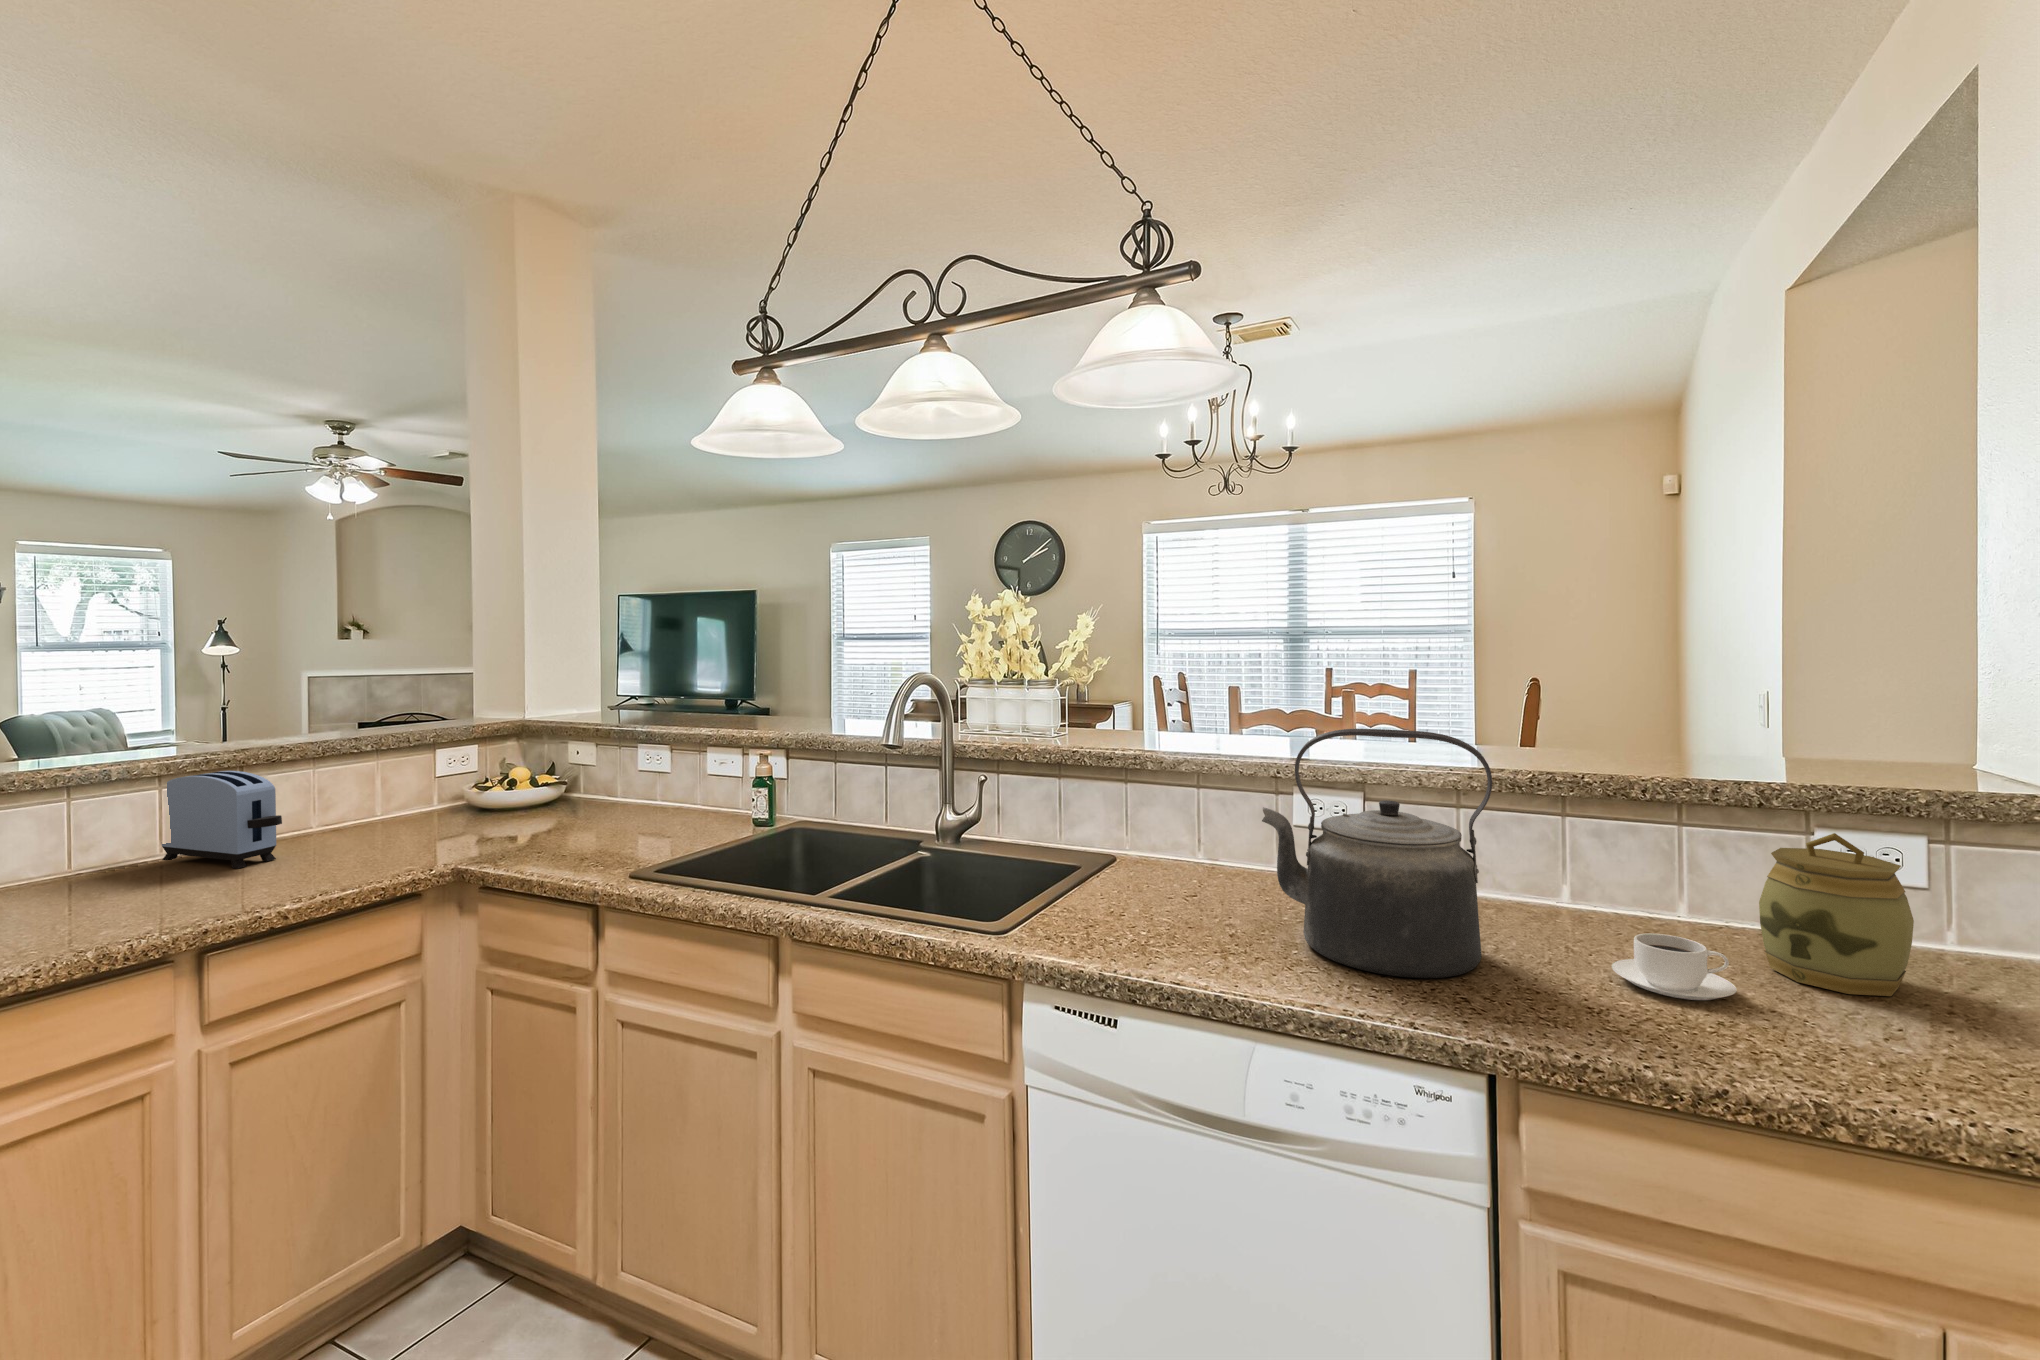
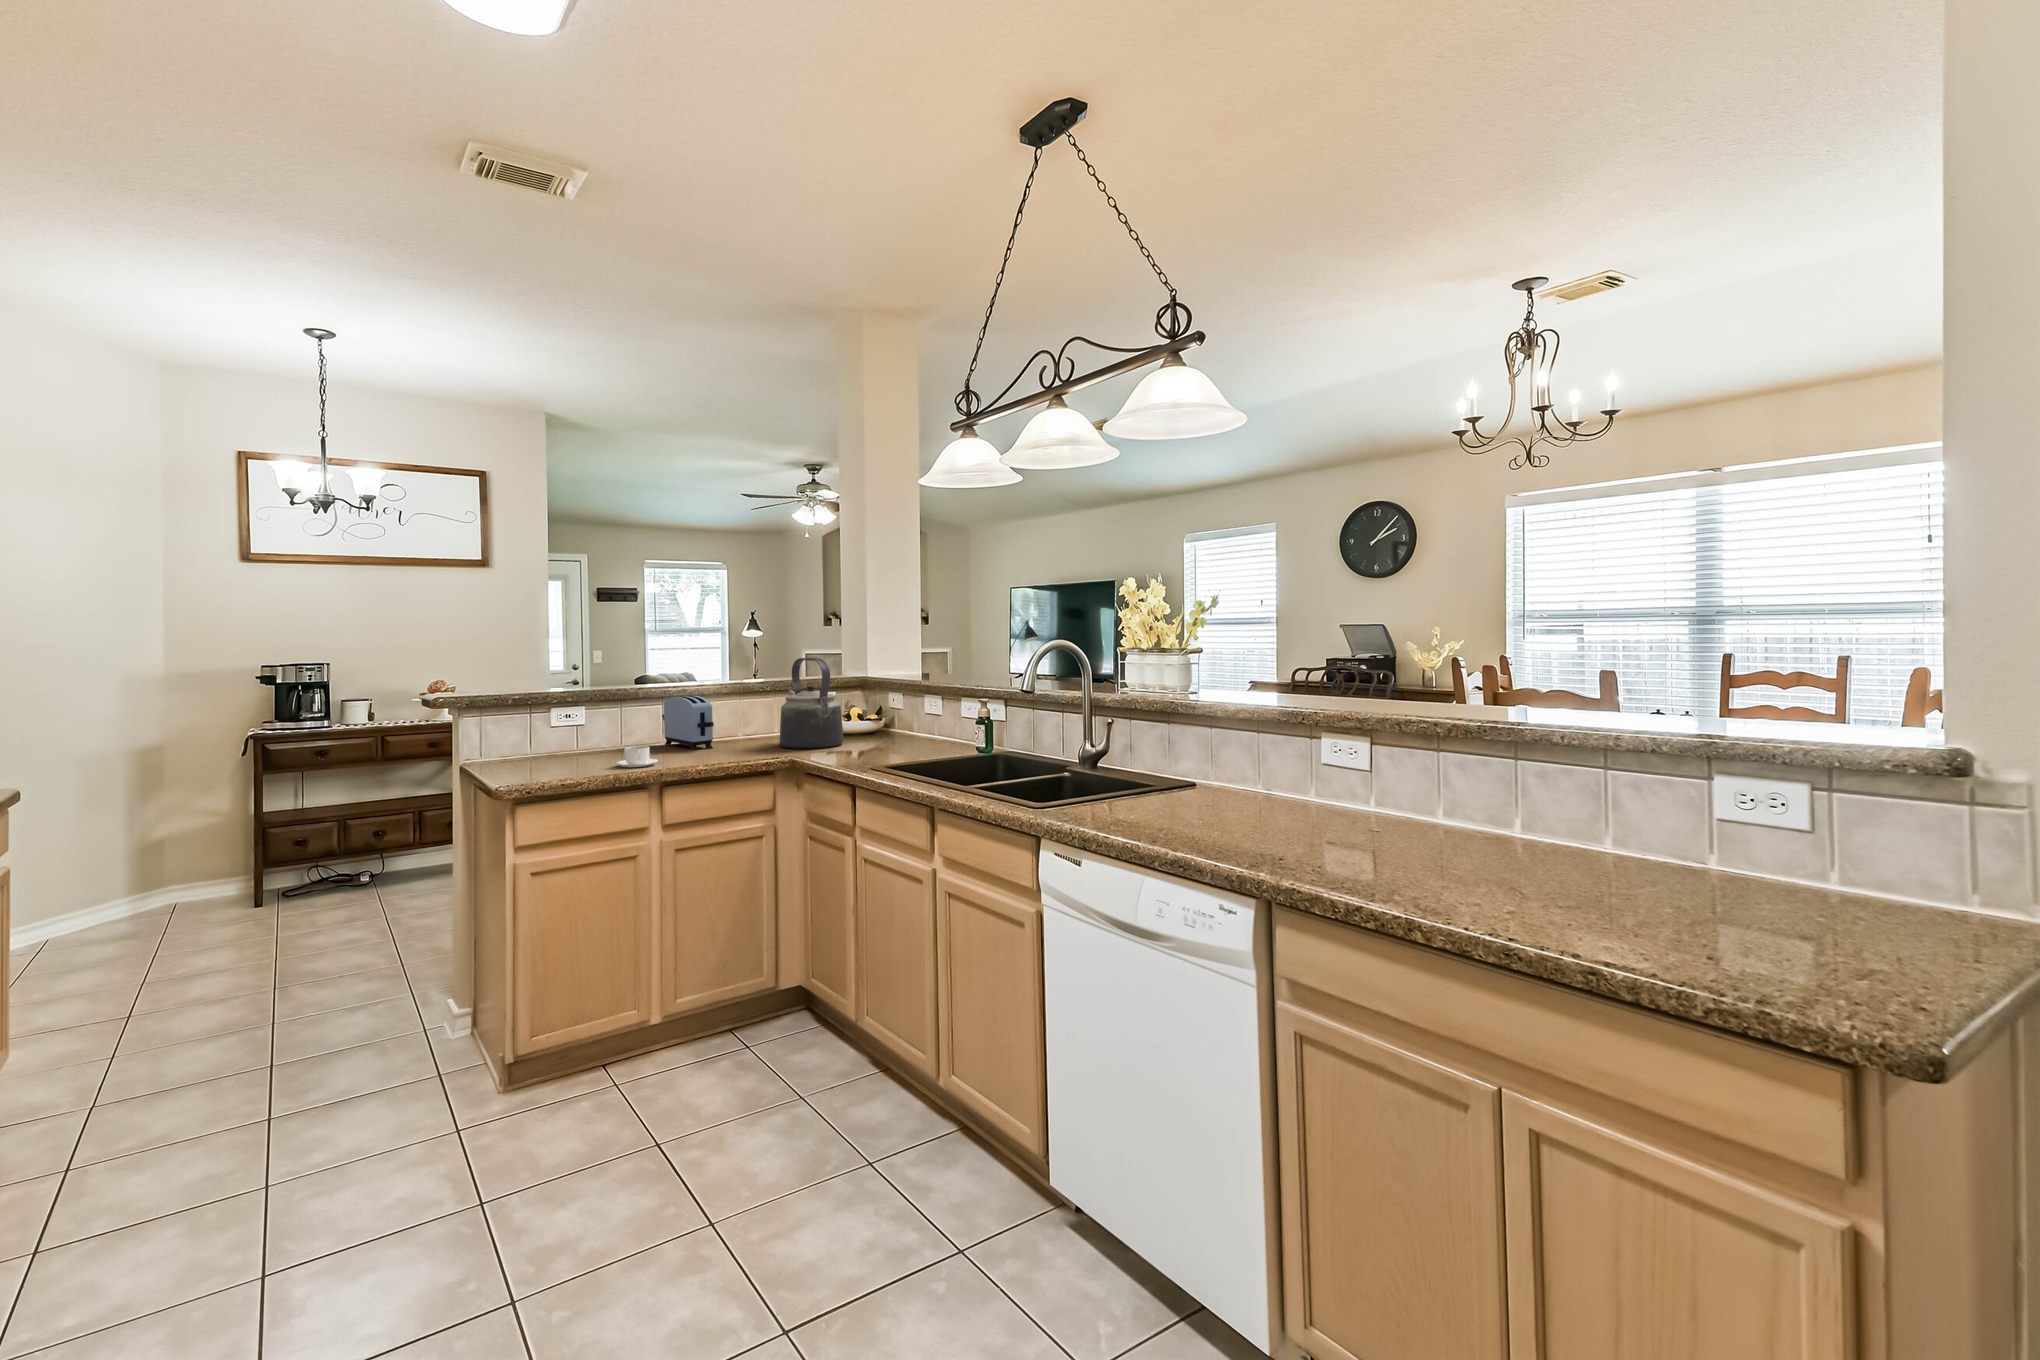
kettle: present [1262,729,1492,978] -> present [780,658,844,749]
jar: present [1759,833,1914,996] -> none [1581,764,1698,901]
coffee cup: present [1612,933,1737,1000] -> present [616,746,658,767]

